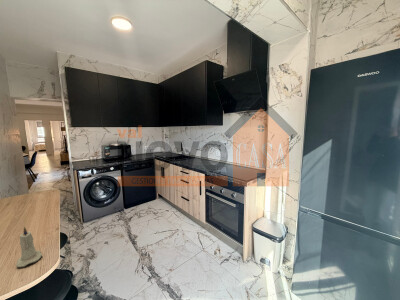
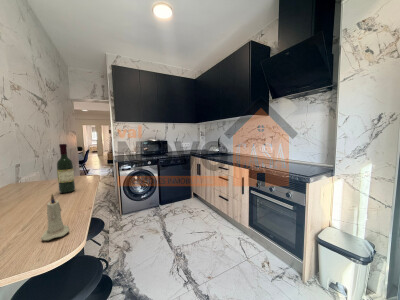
wine bottle: none [14,168,35,216] -> present [57,144,75,193]

